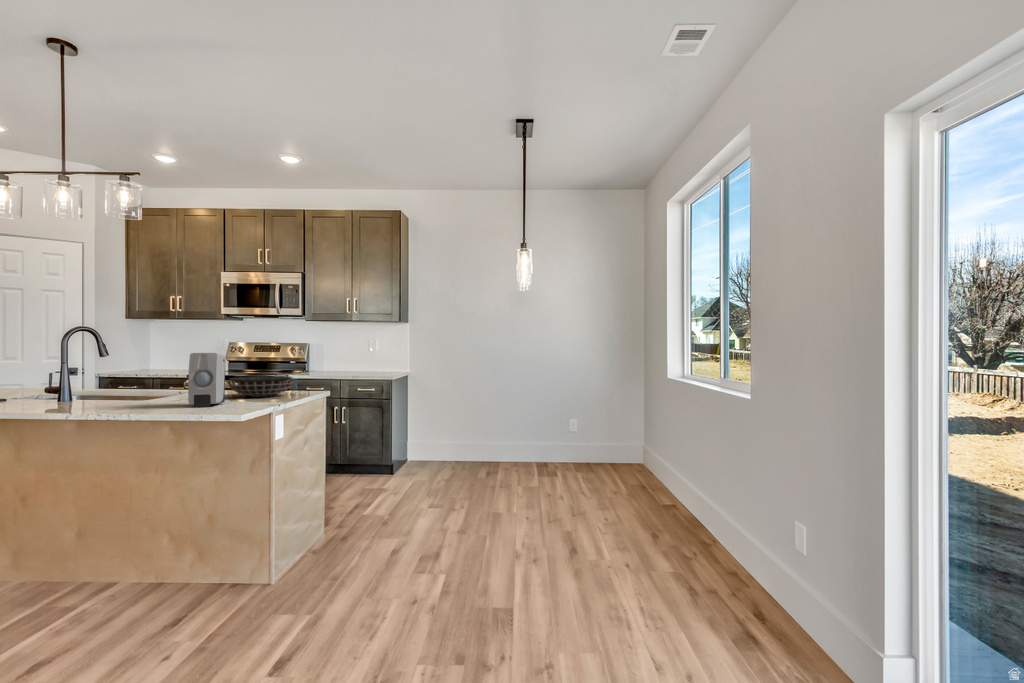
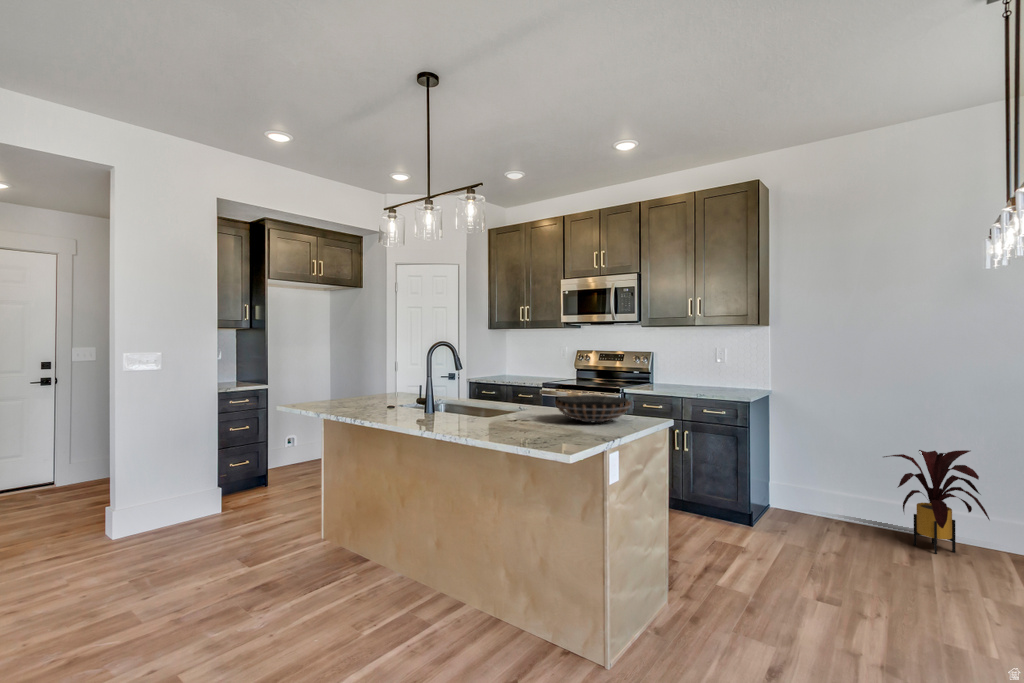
soap dispenser: present [188,353,225,407] -> none [508,370,550,437]
house plant: none [477,405,530,474] -> present [884,450,990,554]

